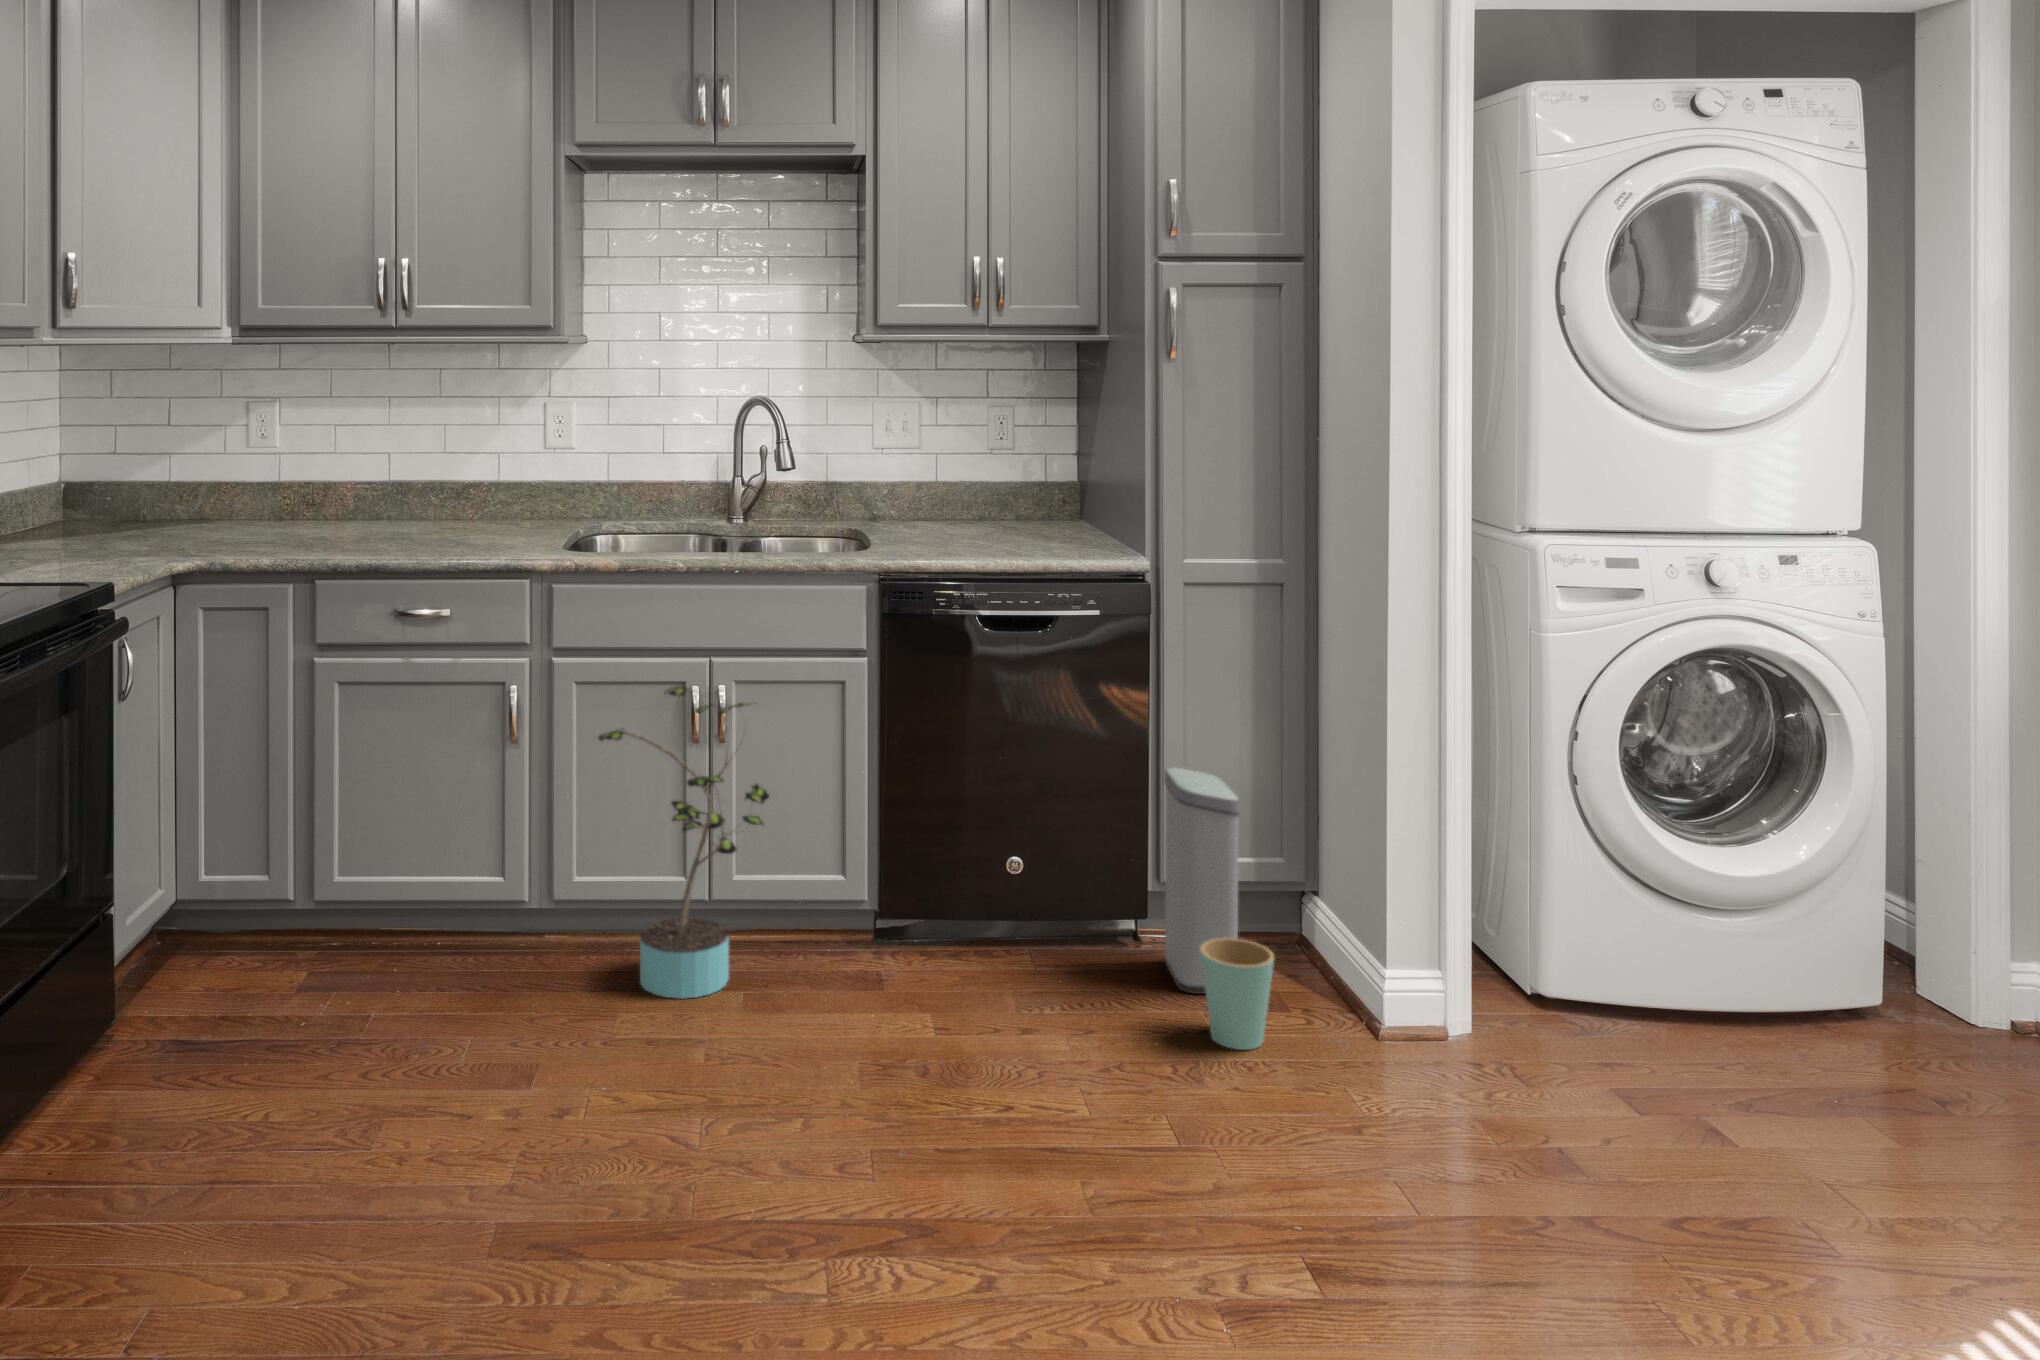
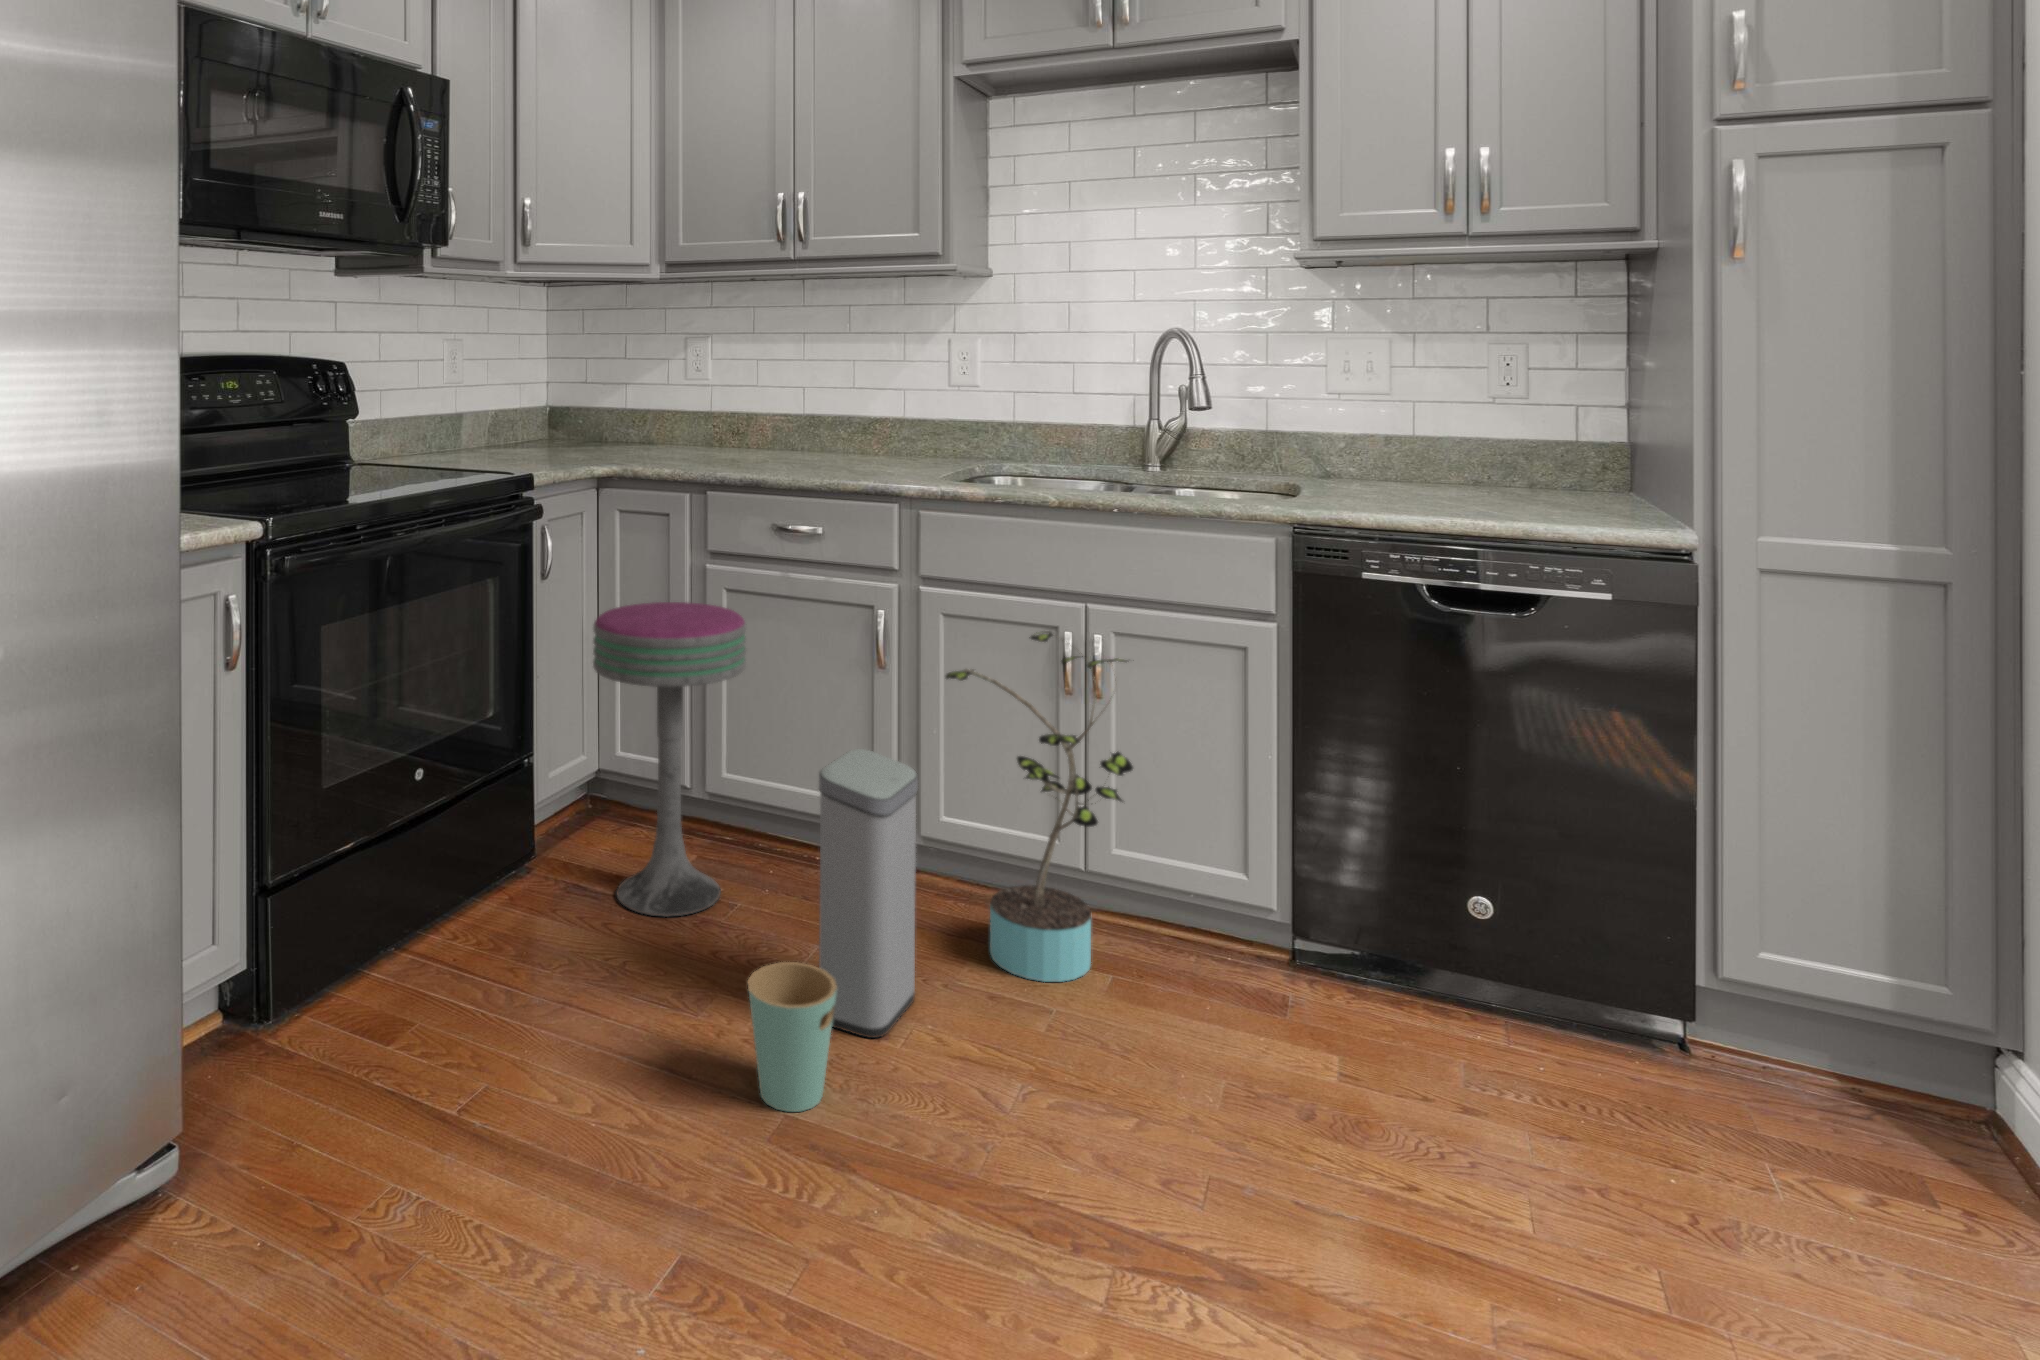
bar stool: none [224,698,391,1025] -> present [593,602,746,917]
trash can: present [1164,767,1274,1050] -> present [748,749,918,1112]

